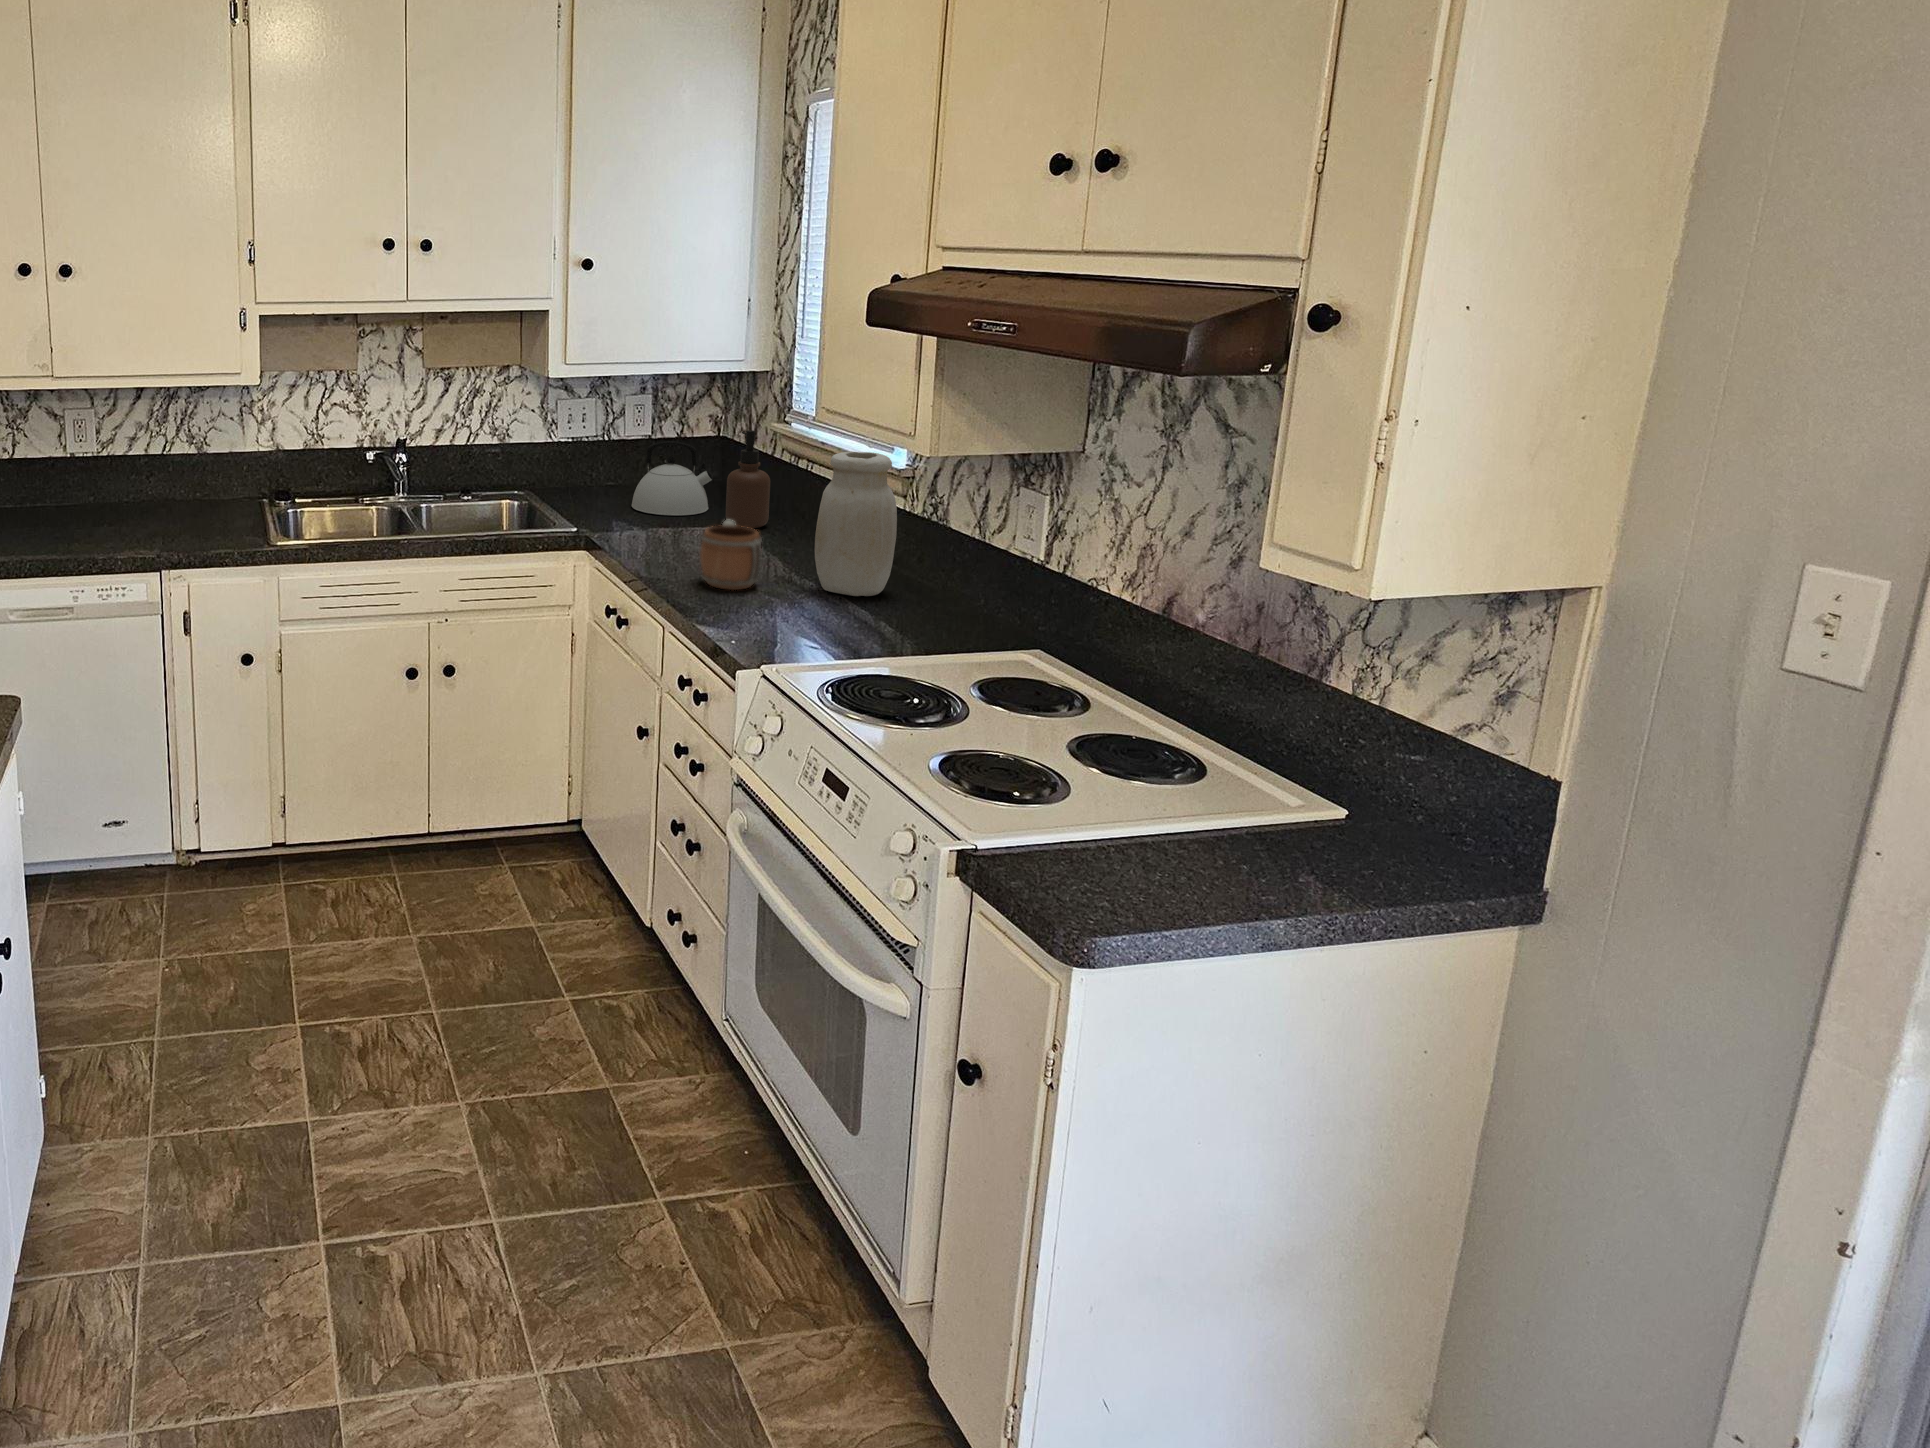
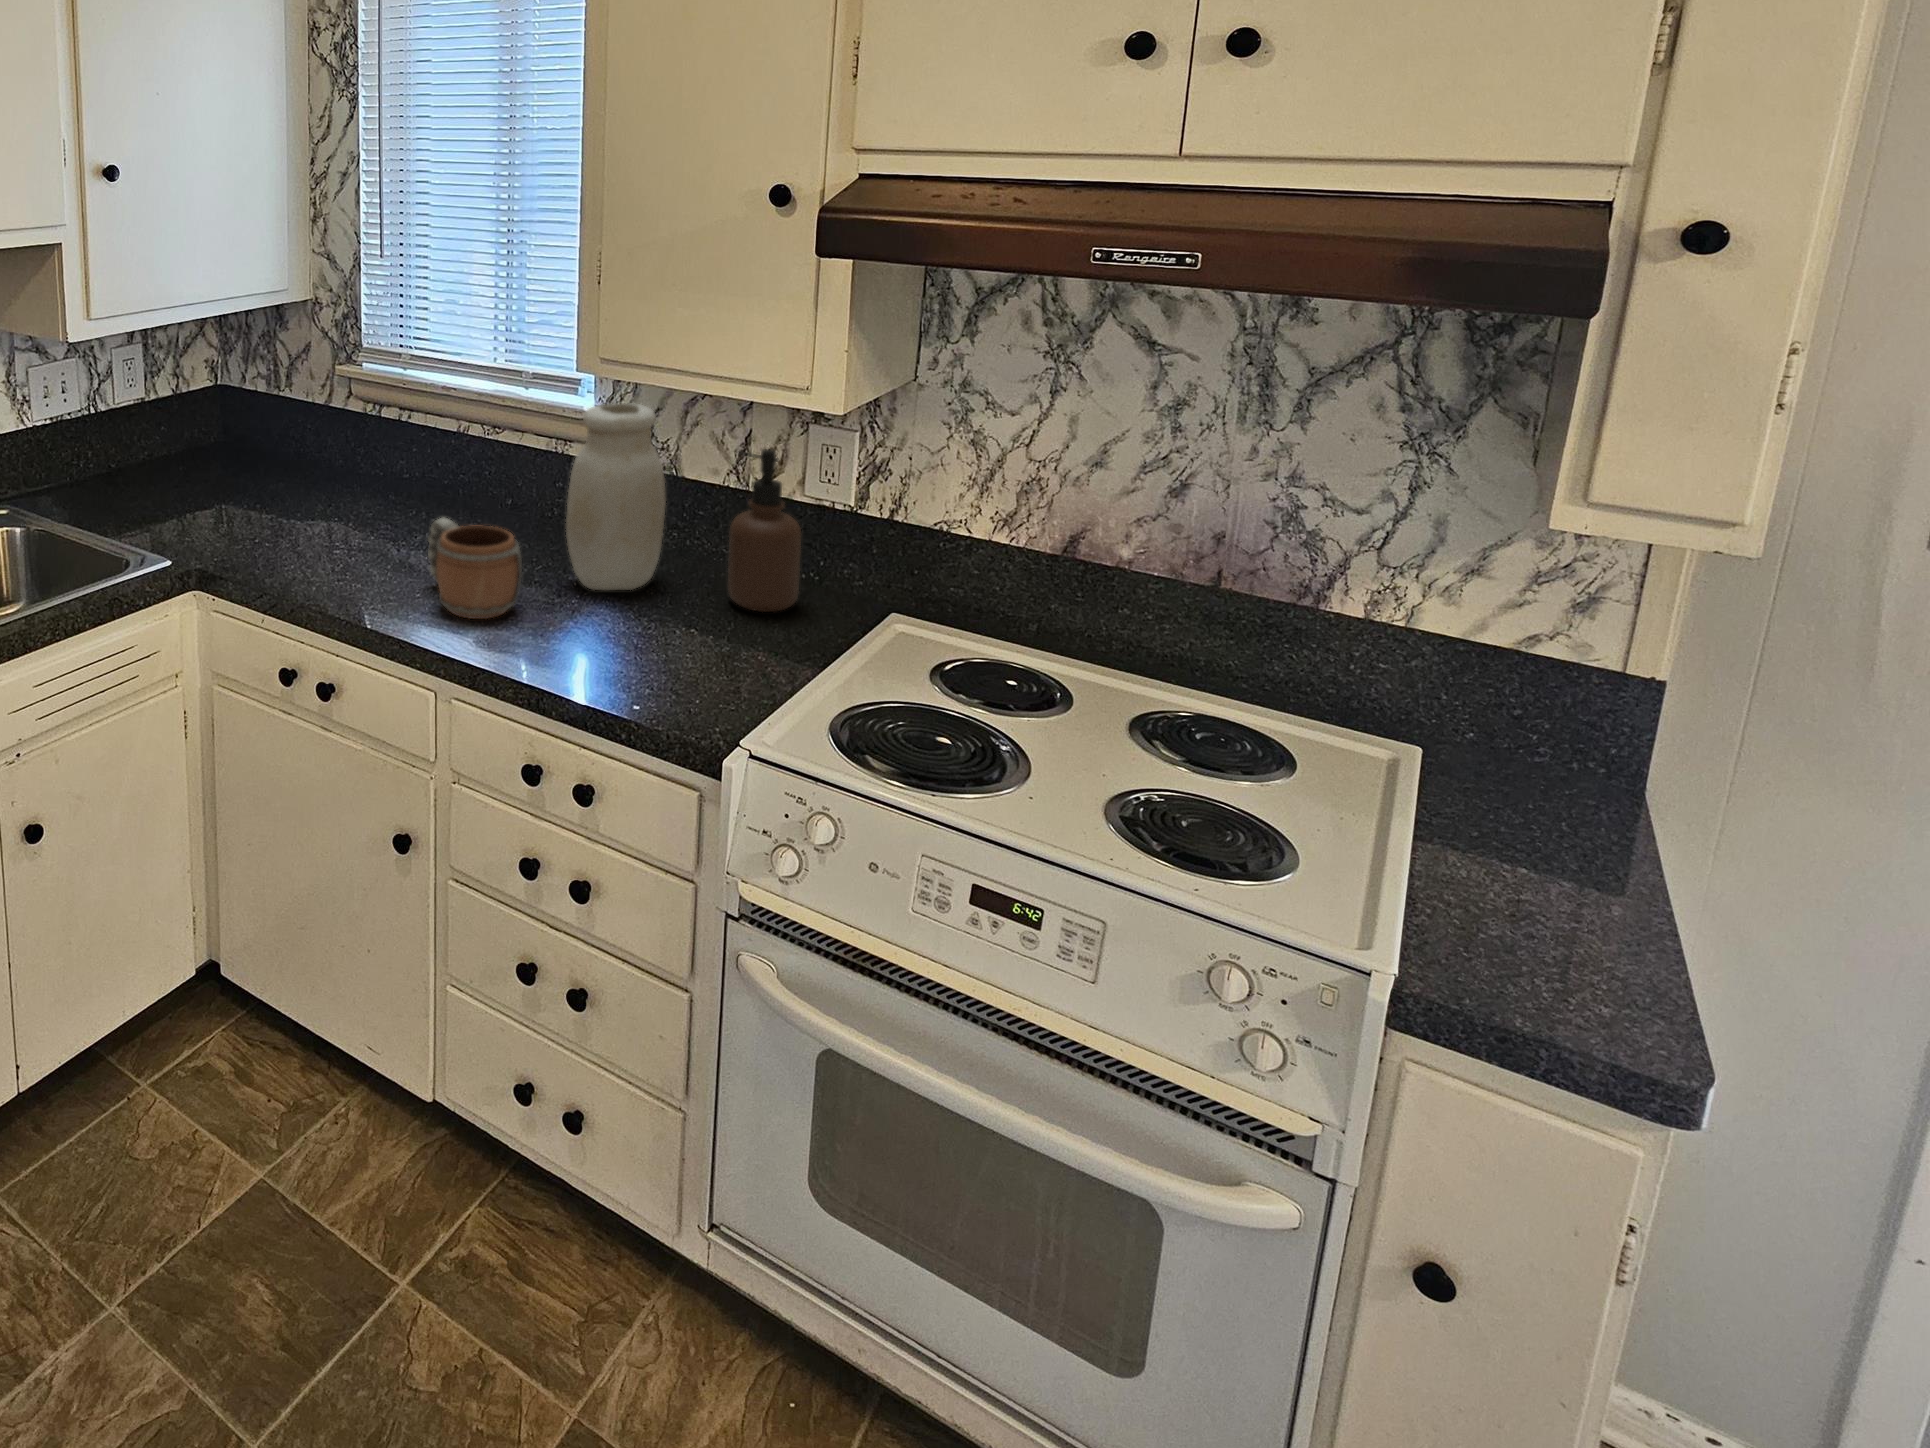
soap dispenser: present [726,430,770,528] -> present [728,449,801,612]
kettle: present [632,441,713,515] -> none [169,407,275,513]

